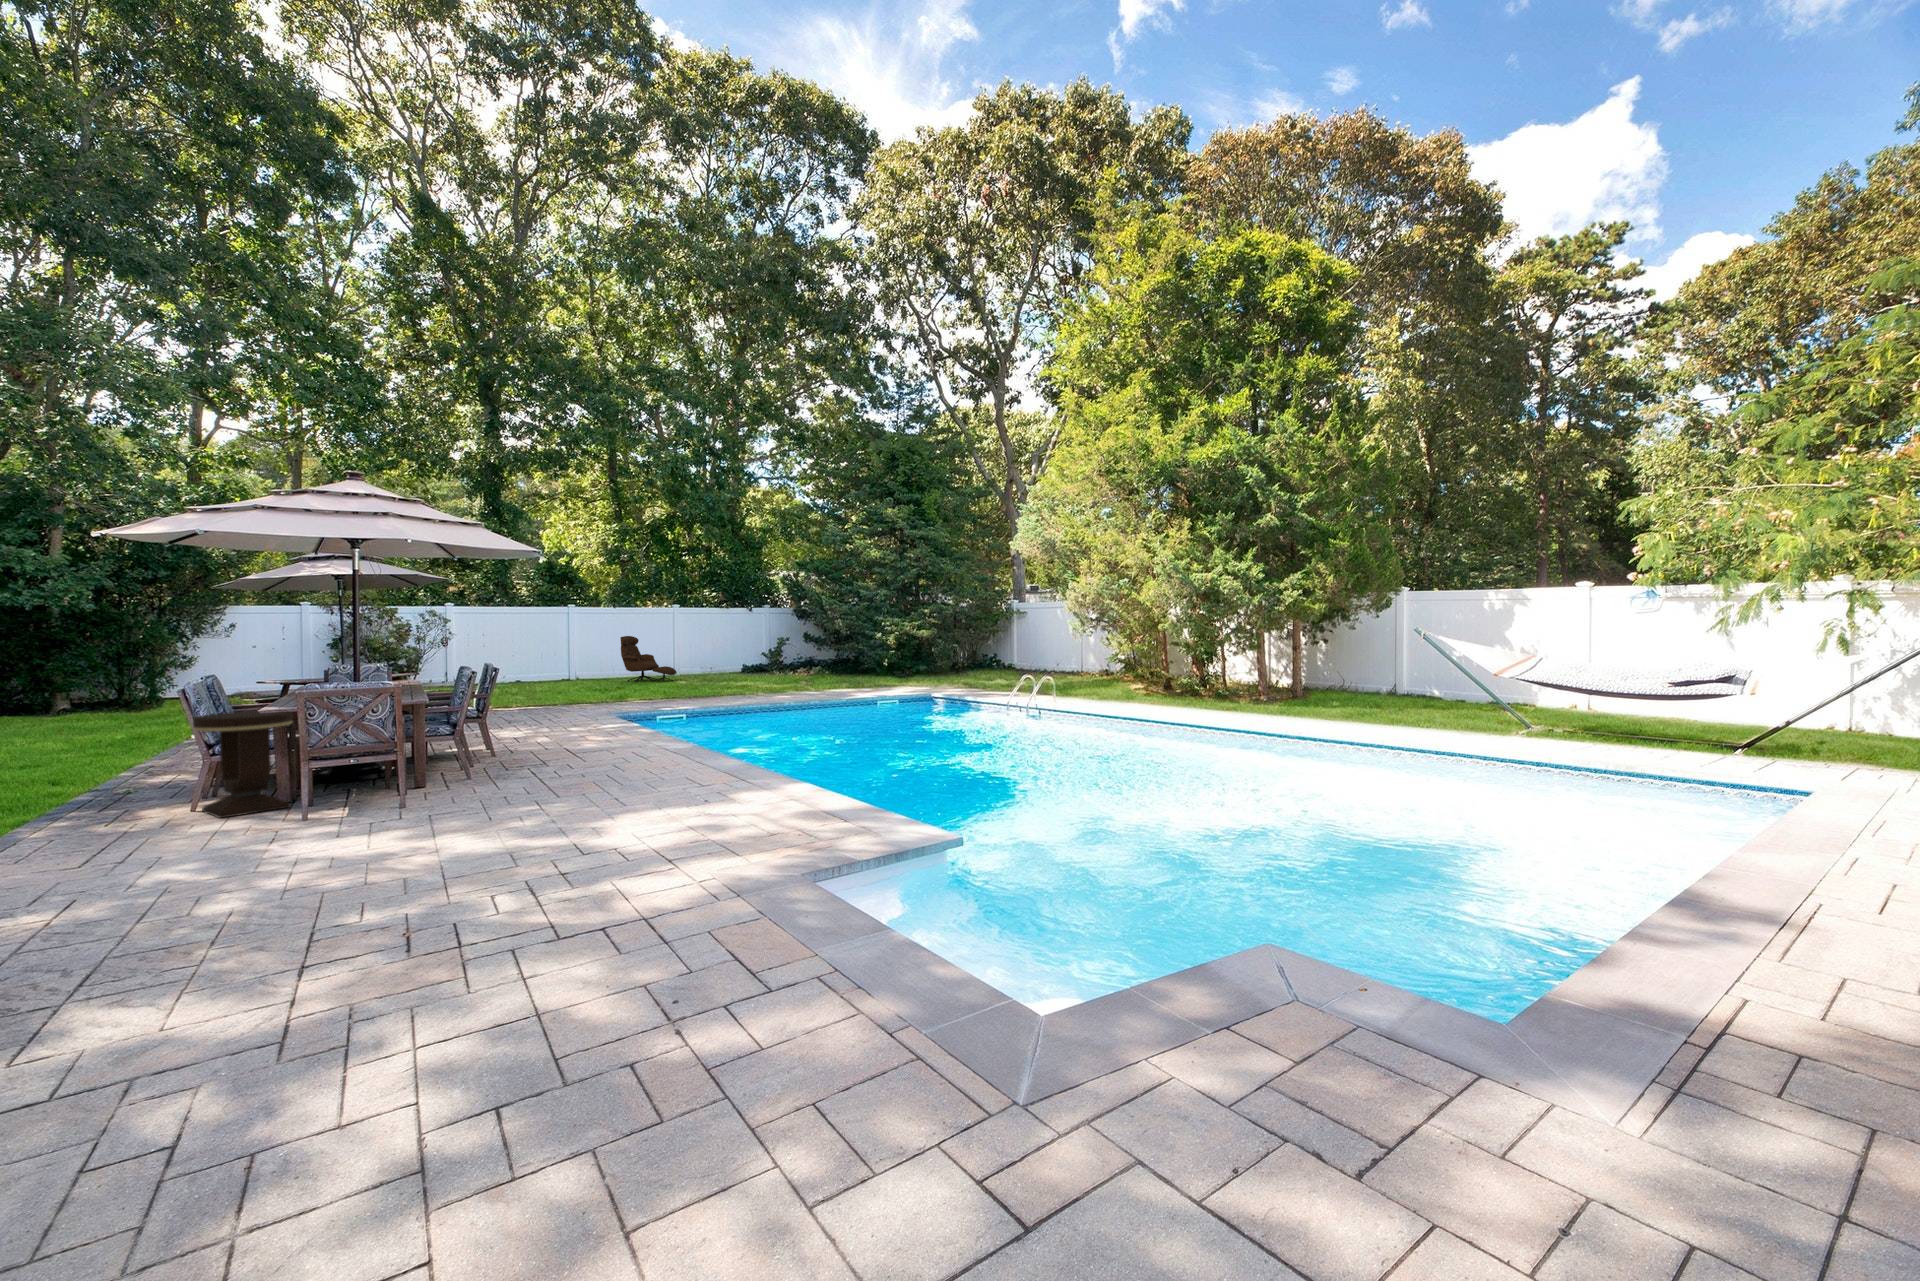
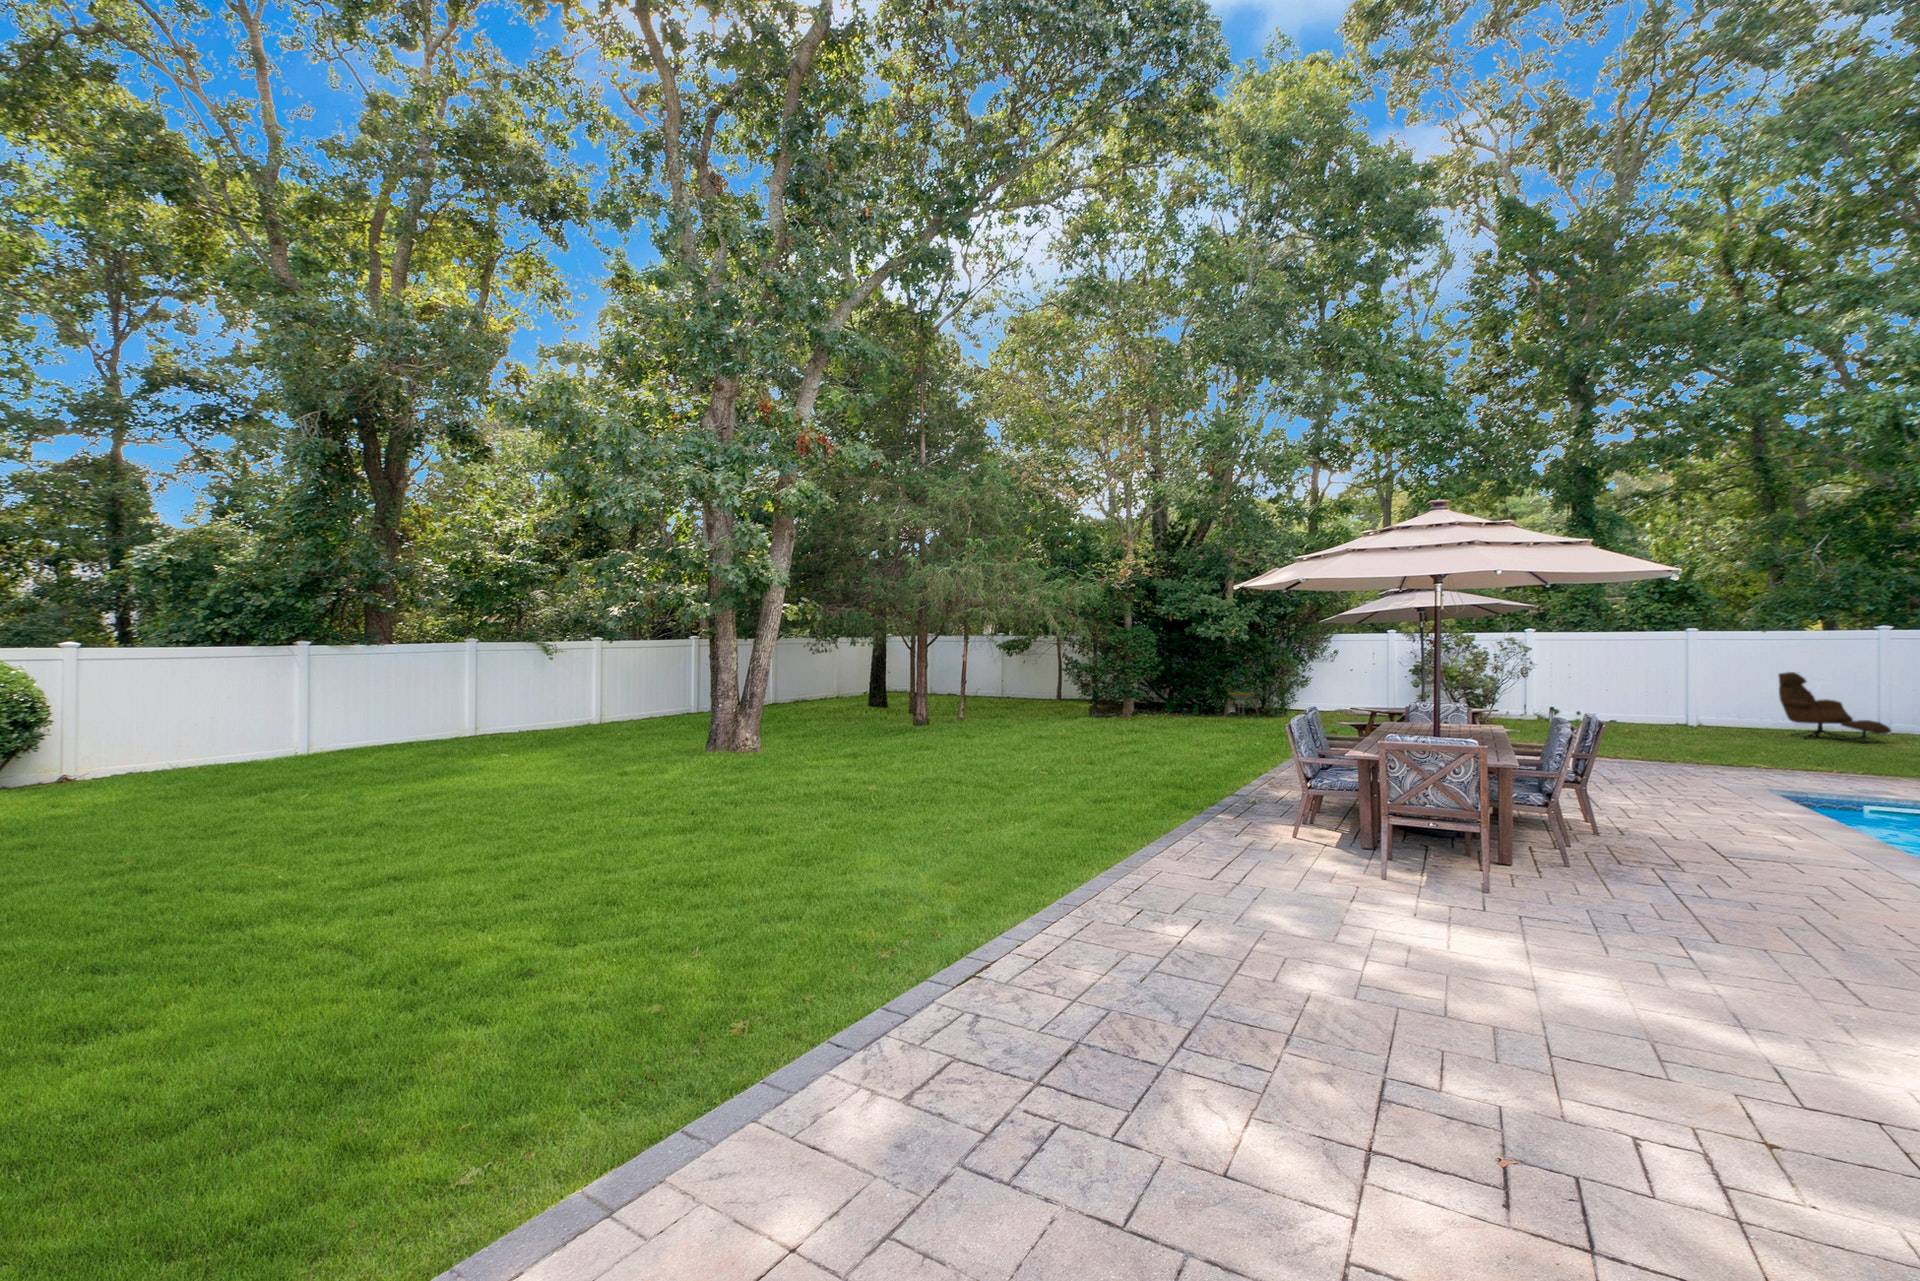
stool: none [53,679,118,712] -> present [1227,693,1256,708]
side table: present [193,711,293,818] -> none [1294,752,1374,859]

